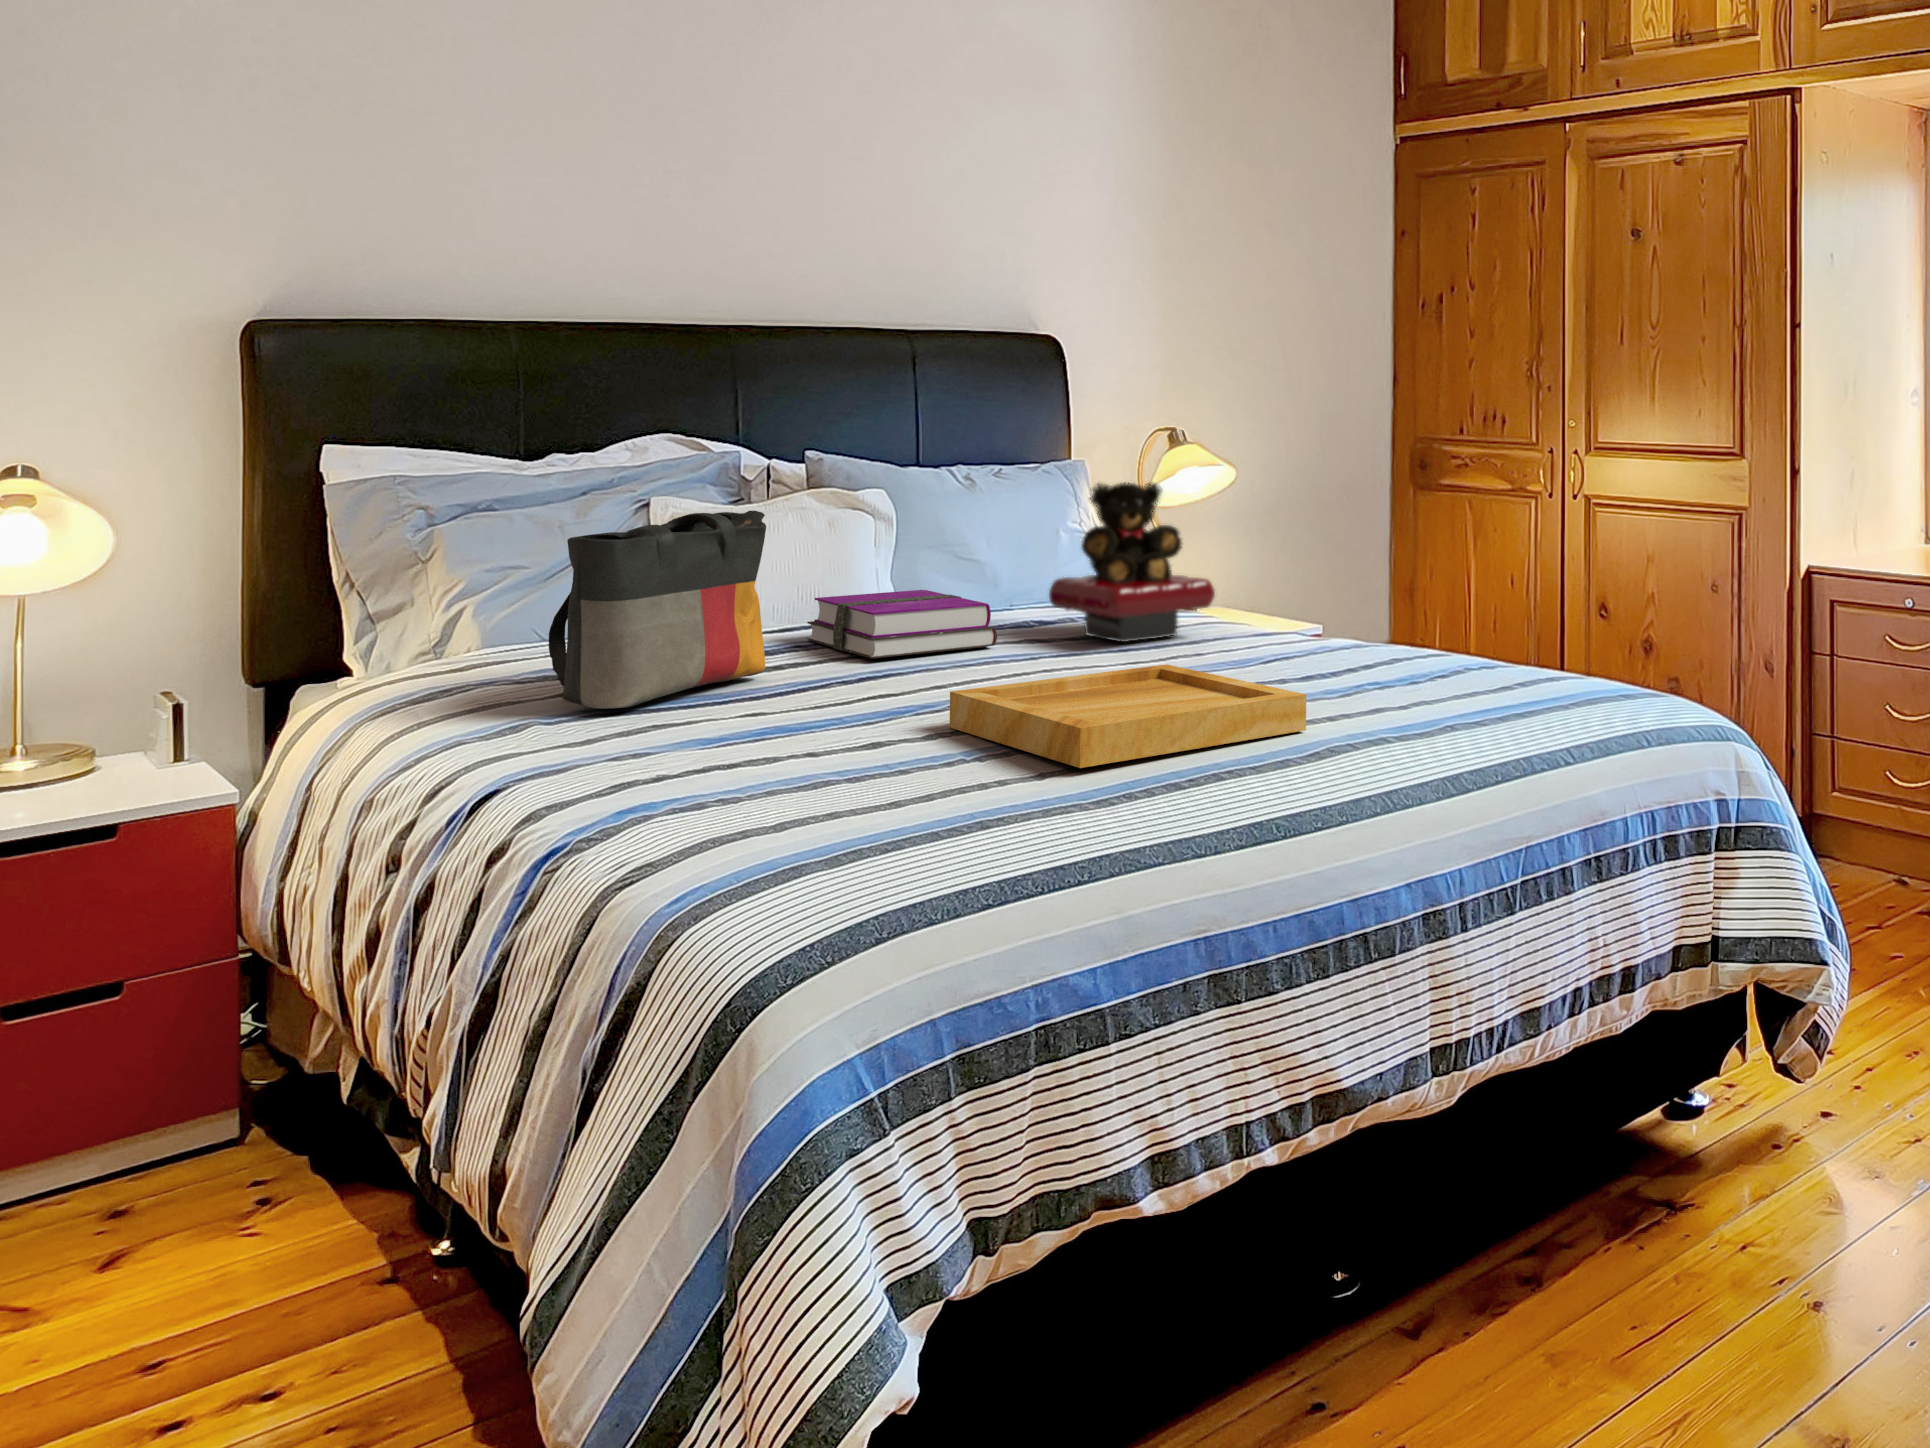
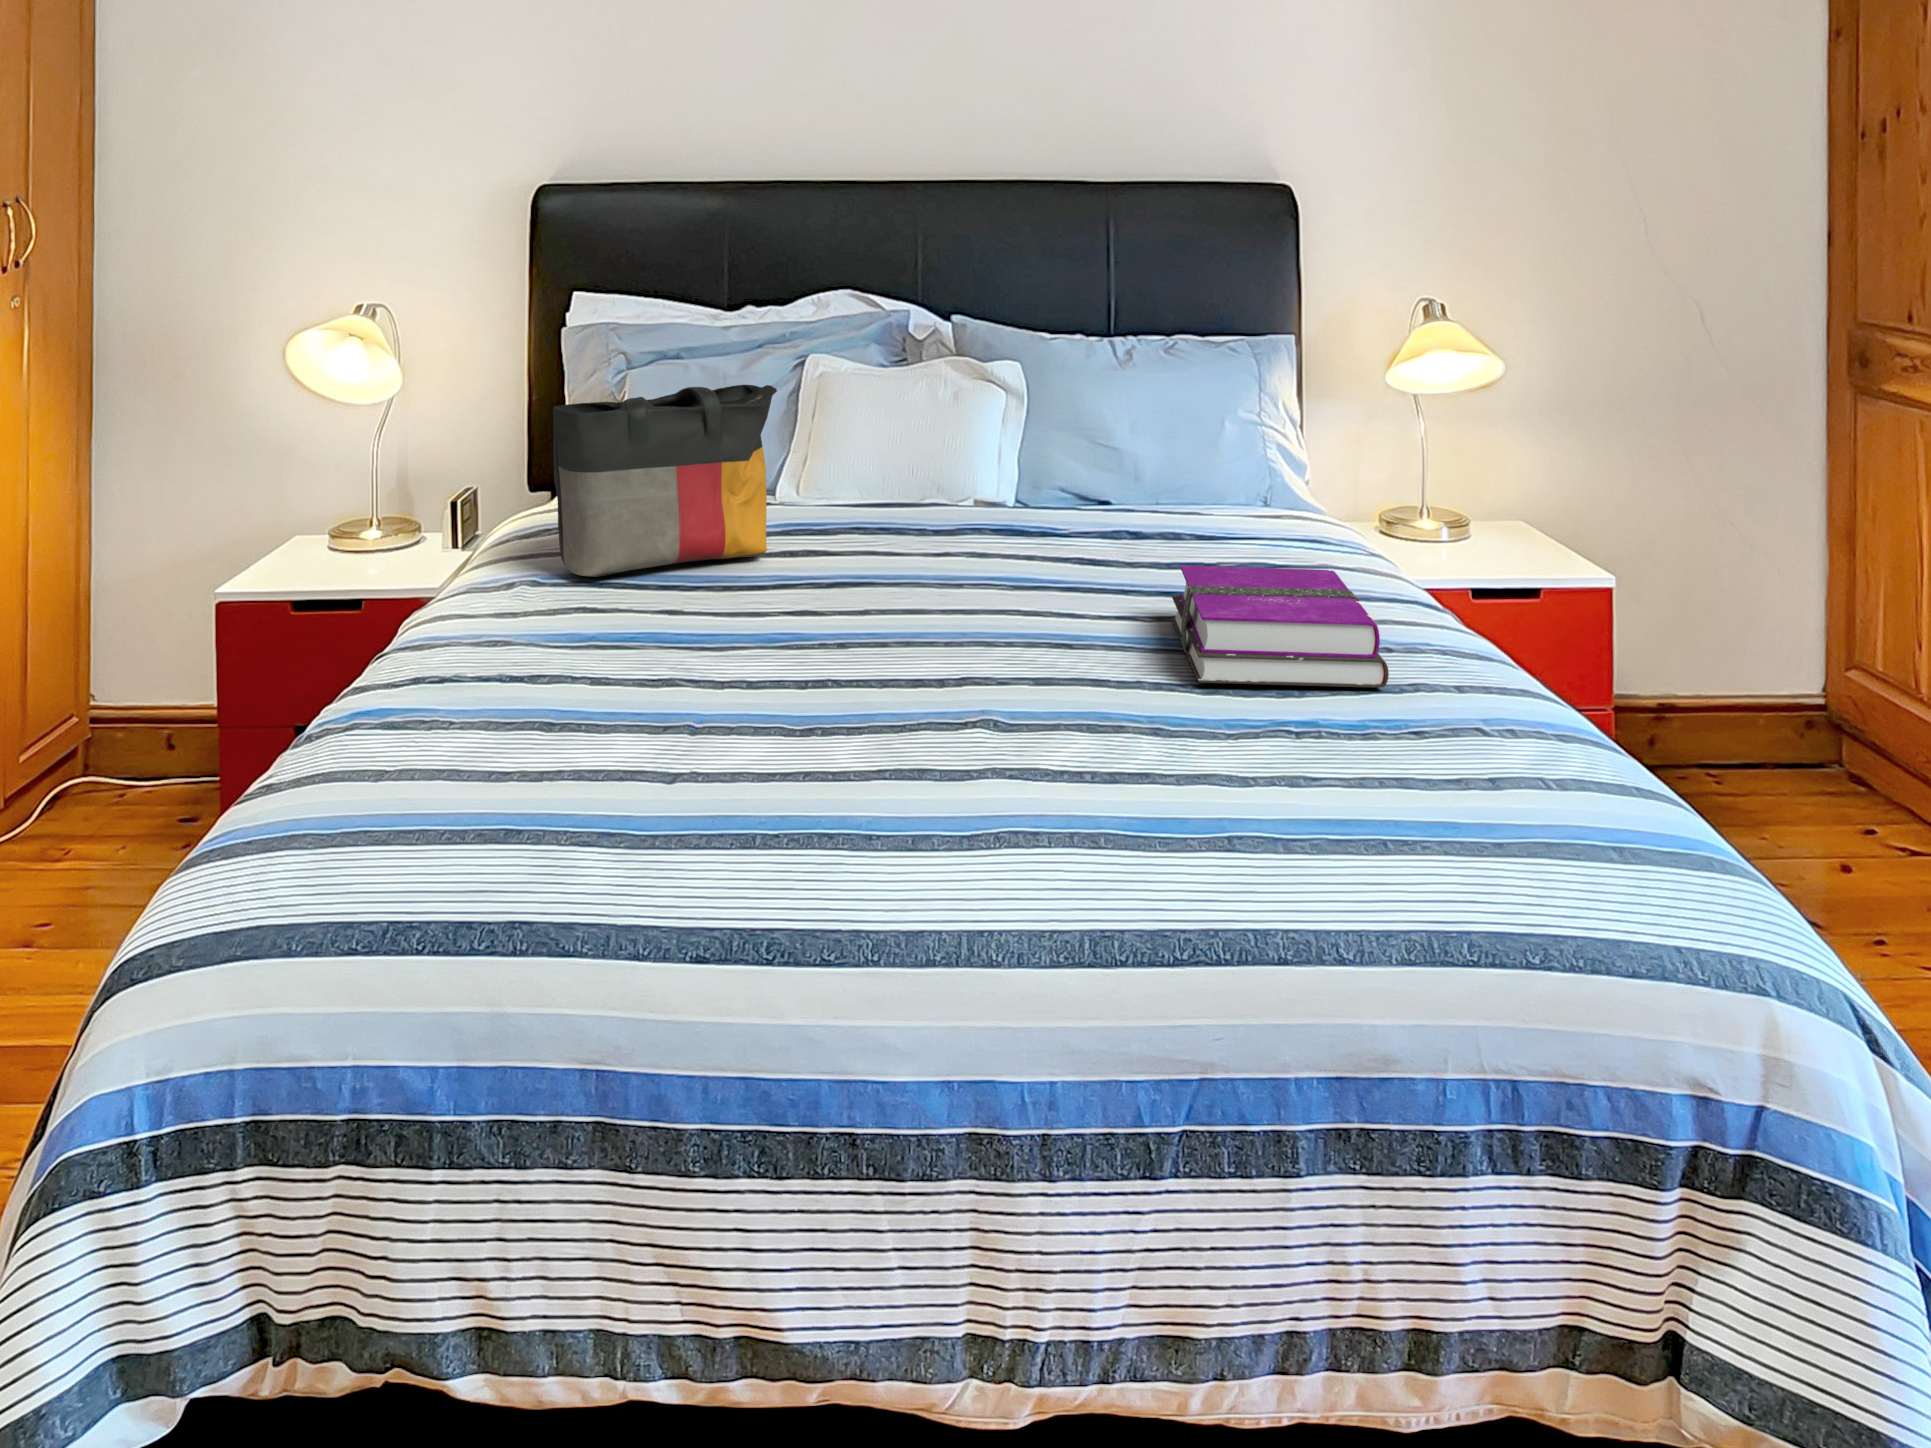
teddy bear: present [1049,482,1215,642] -> none [1101,378,1271,579]
hardback book: present [807,590,997,659] -> present [1172,566,1389,688]
tray: present [950,664,1306,768] -> none [739,627,1082,776]

